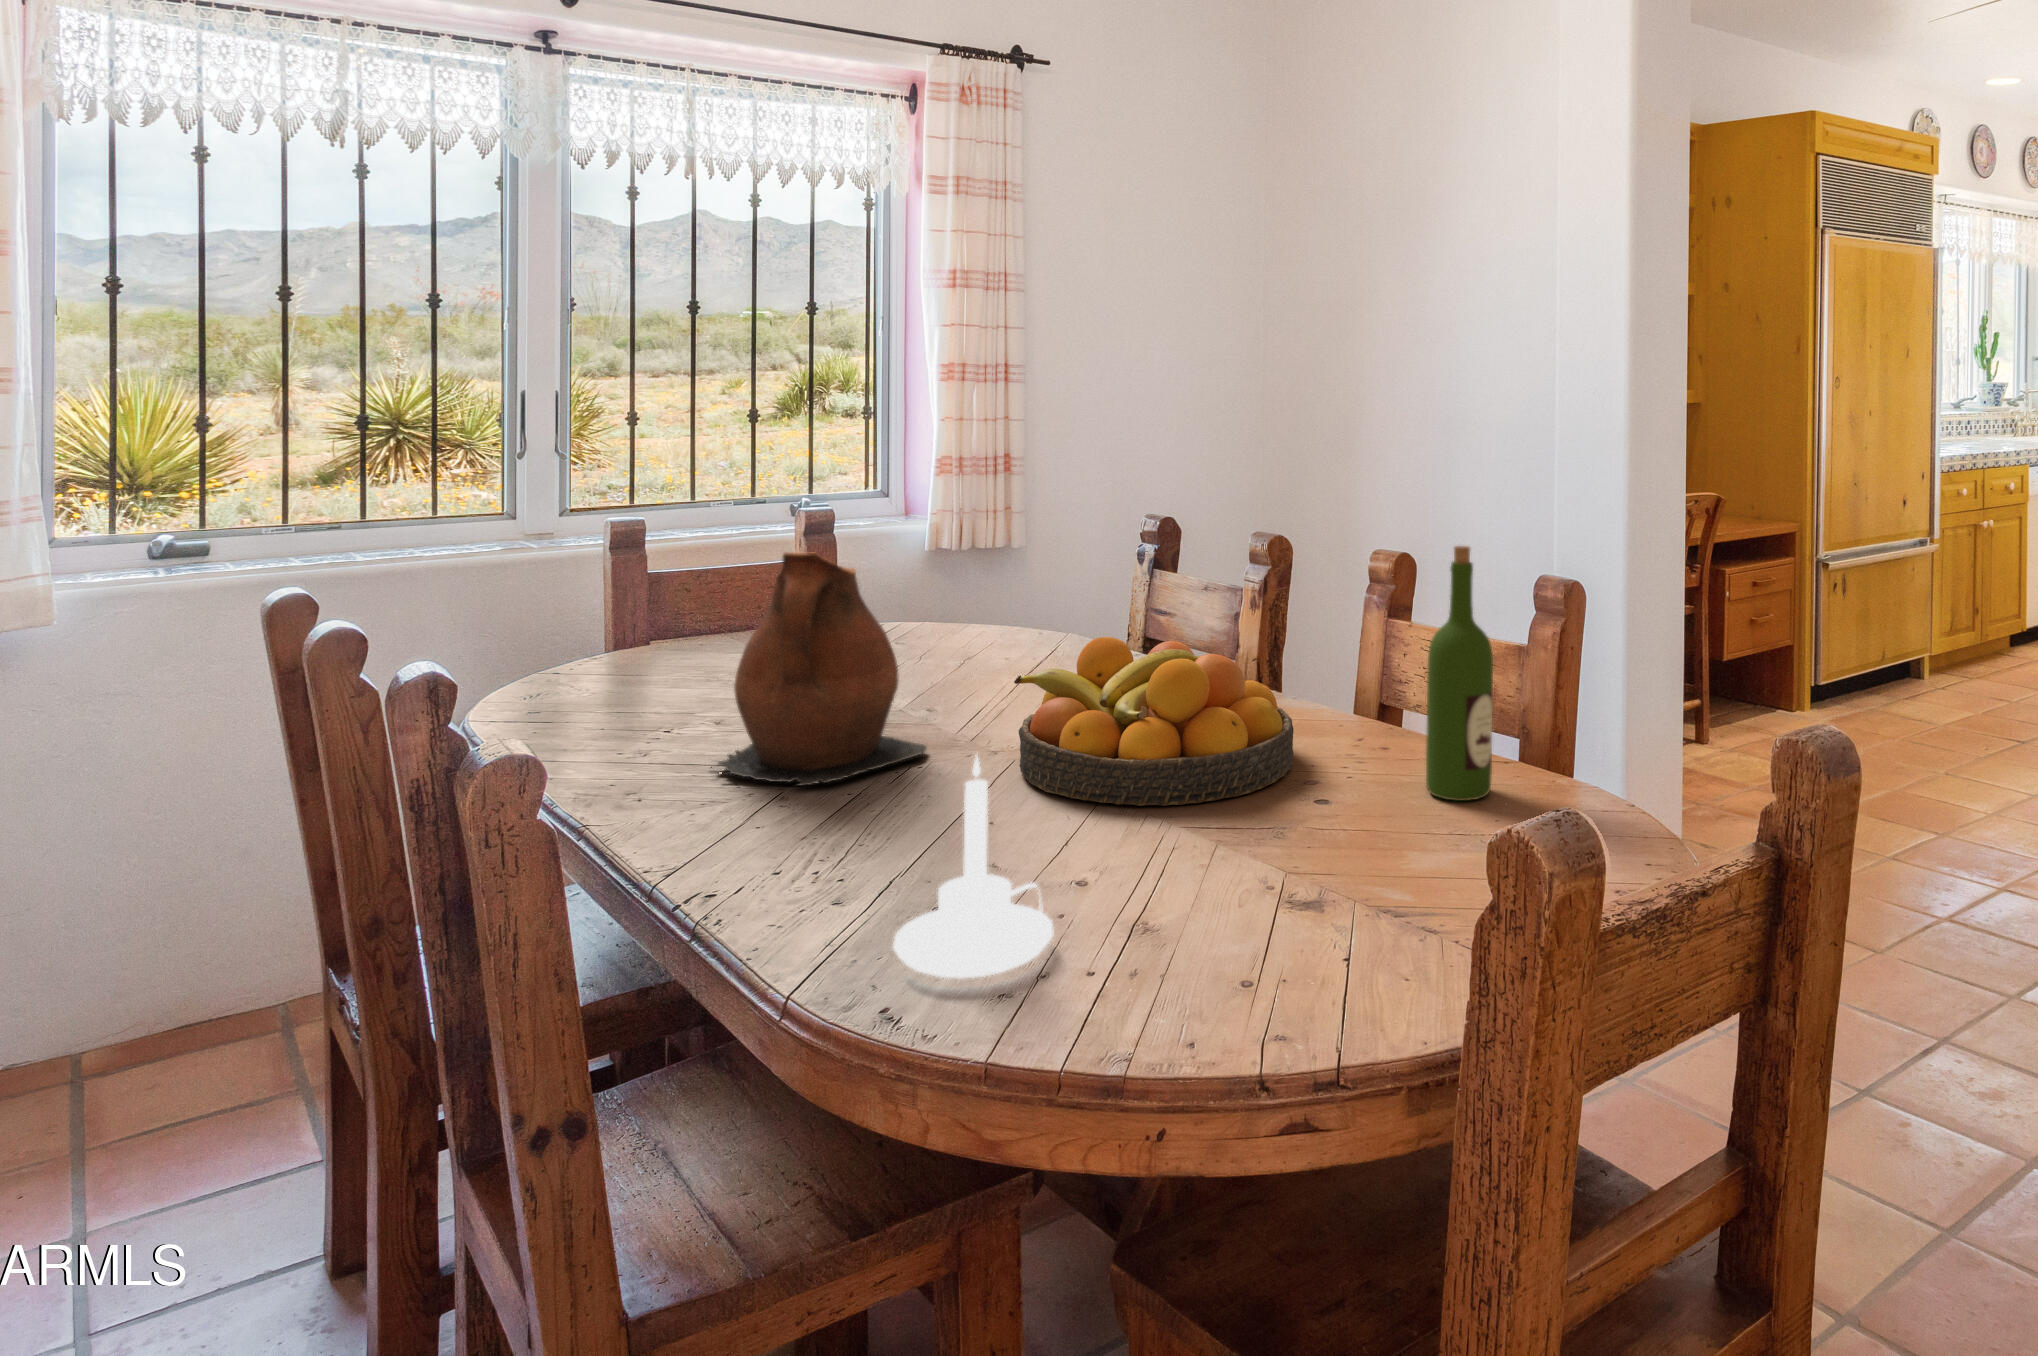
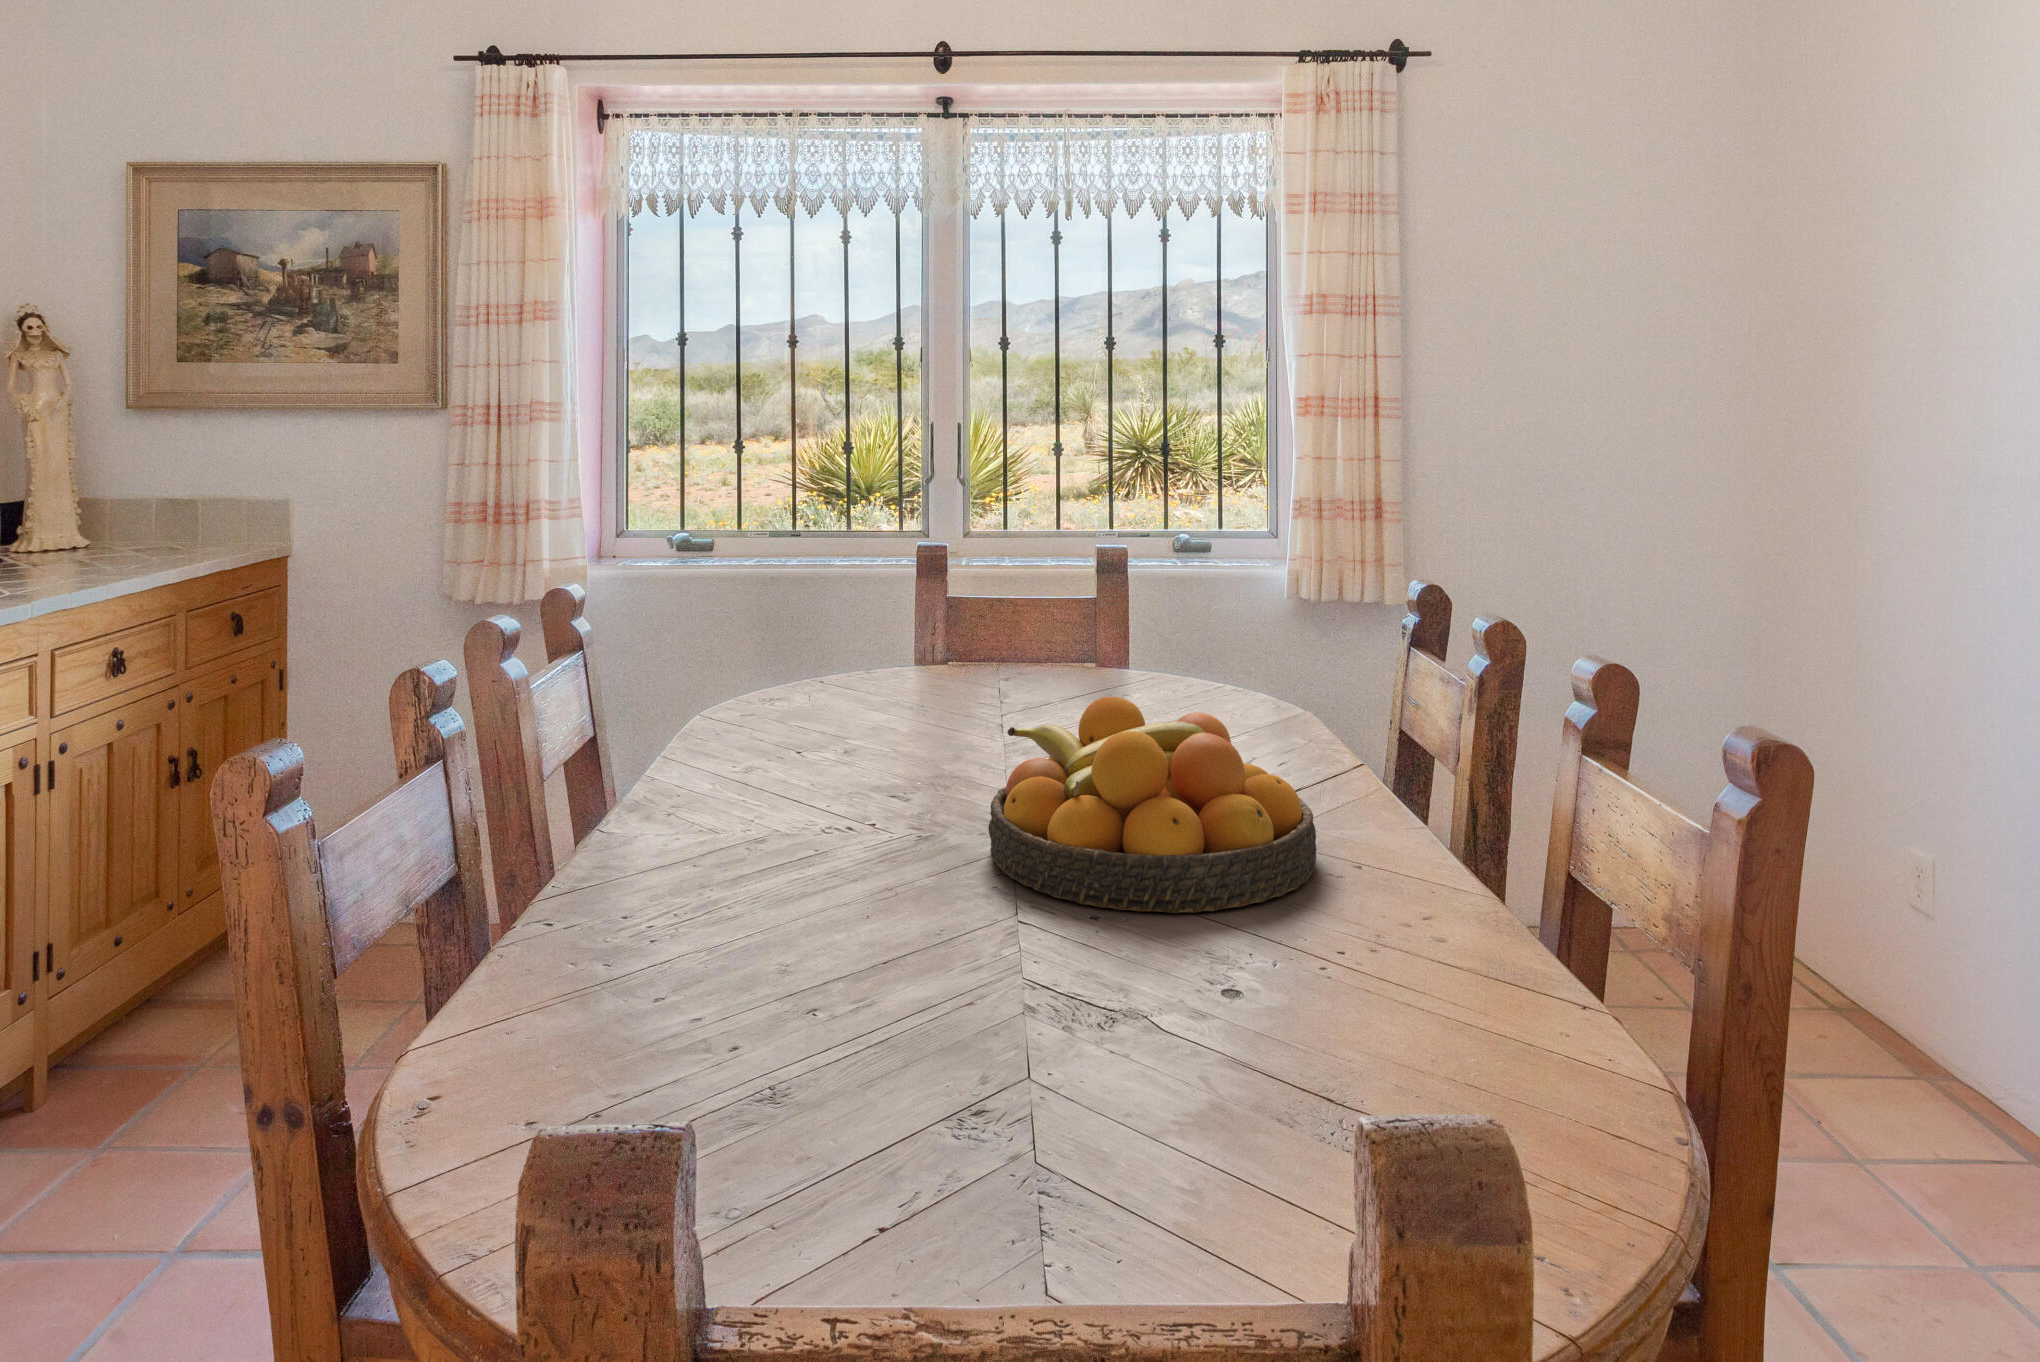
wine bottle: present [1426,546,1493,801] -> none [1405,625,1501,992]
ceramic pitcher: present [711,552,927,786] -> none [765,571,964,809]
candle holder: present [893,755,1053,978] -> none [580,786,752,1033]

